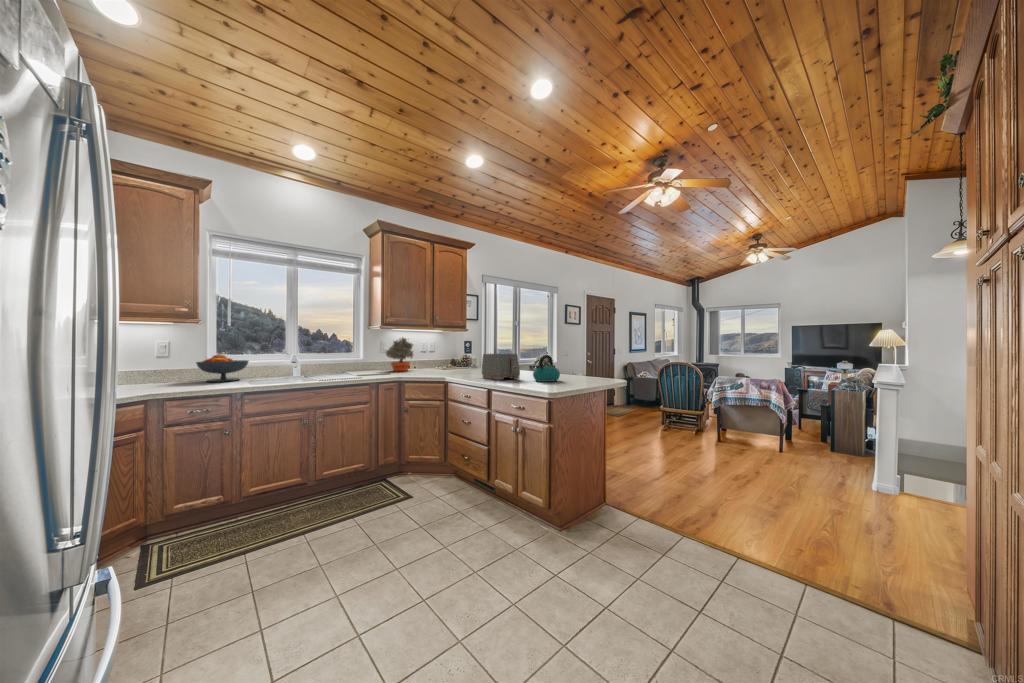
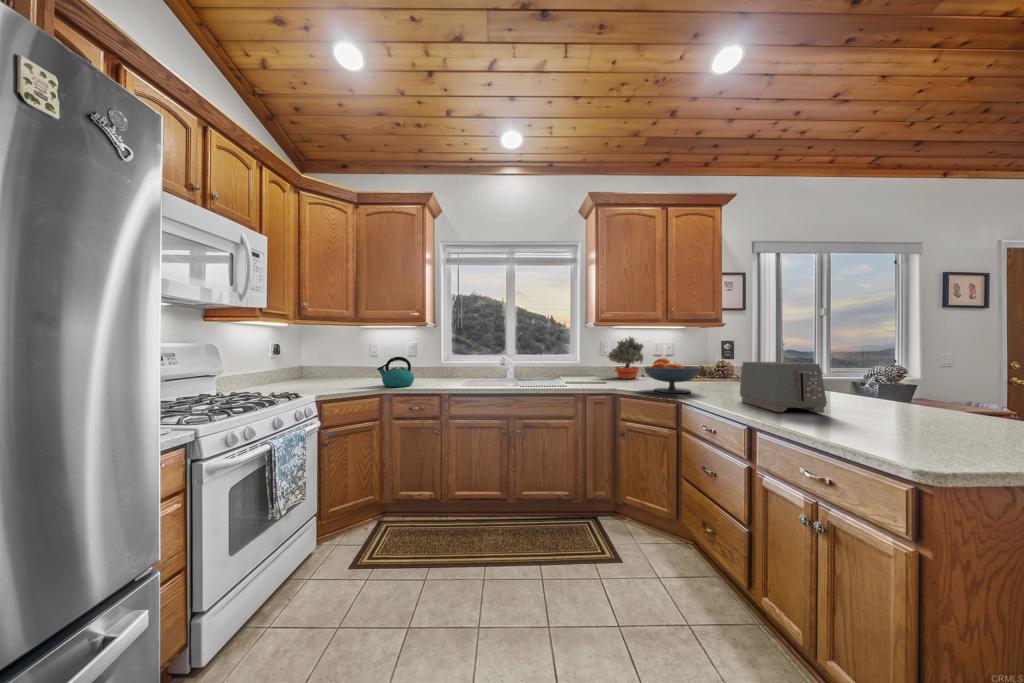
fruit bowl: present [196,354,249,382] -> present [644,358,701,393]
kettle: present [533,355,560,382] -> present [377,357,414,387]

